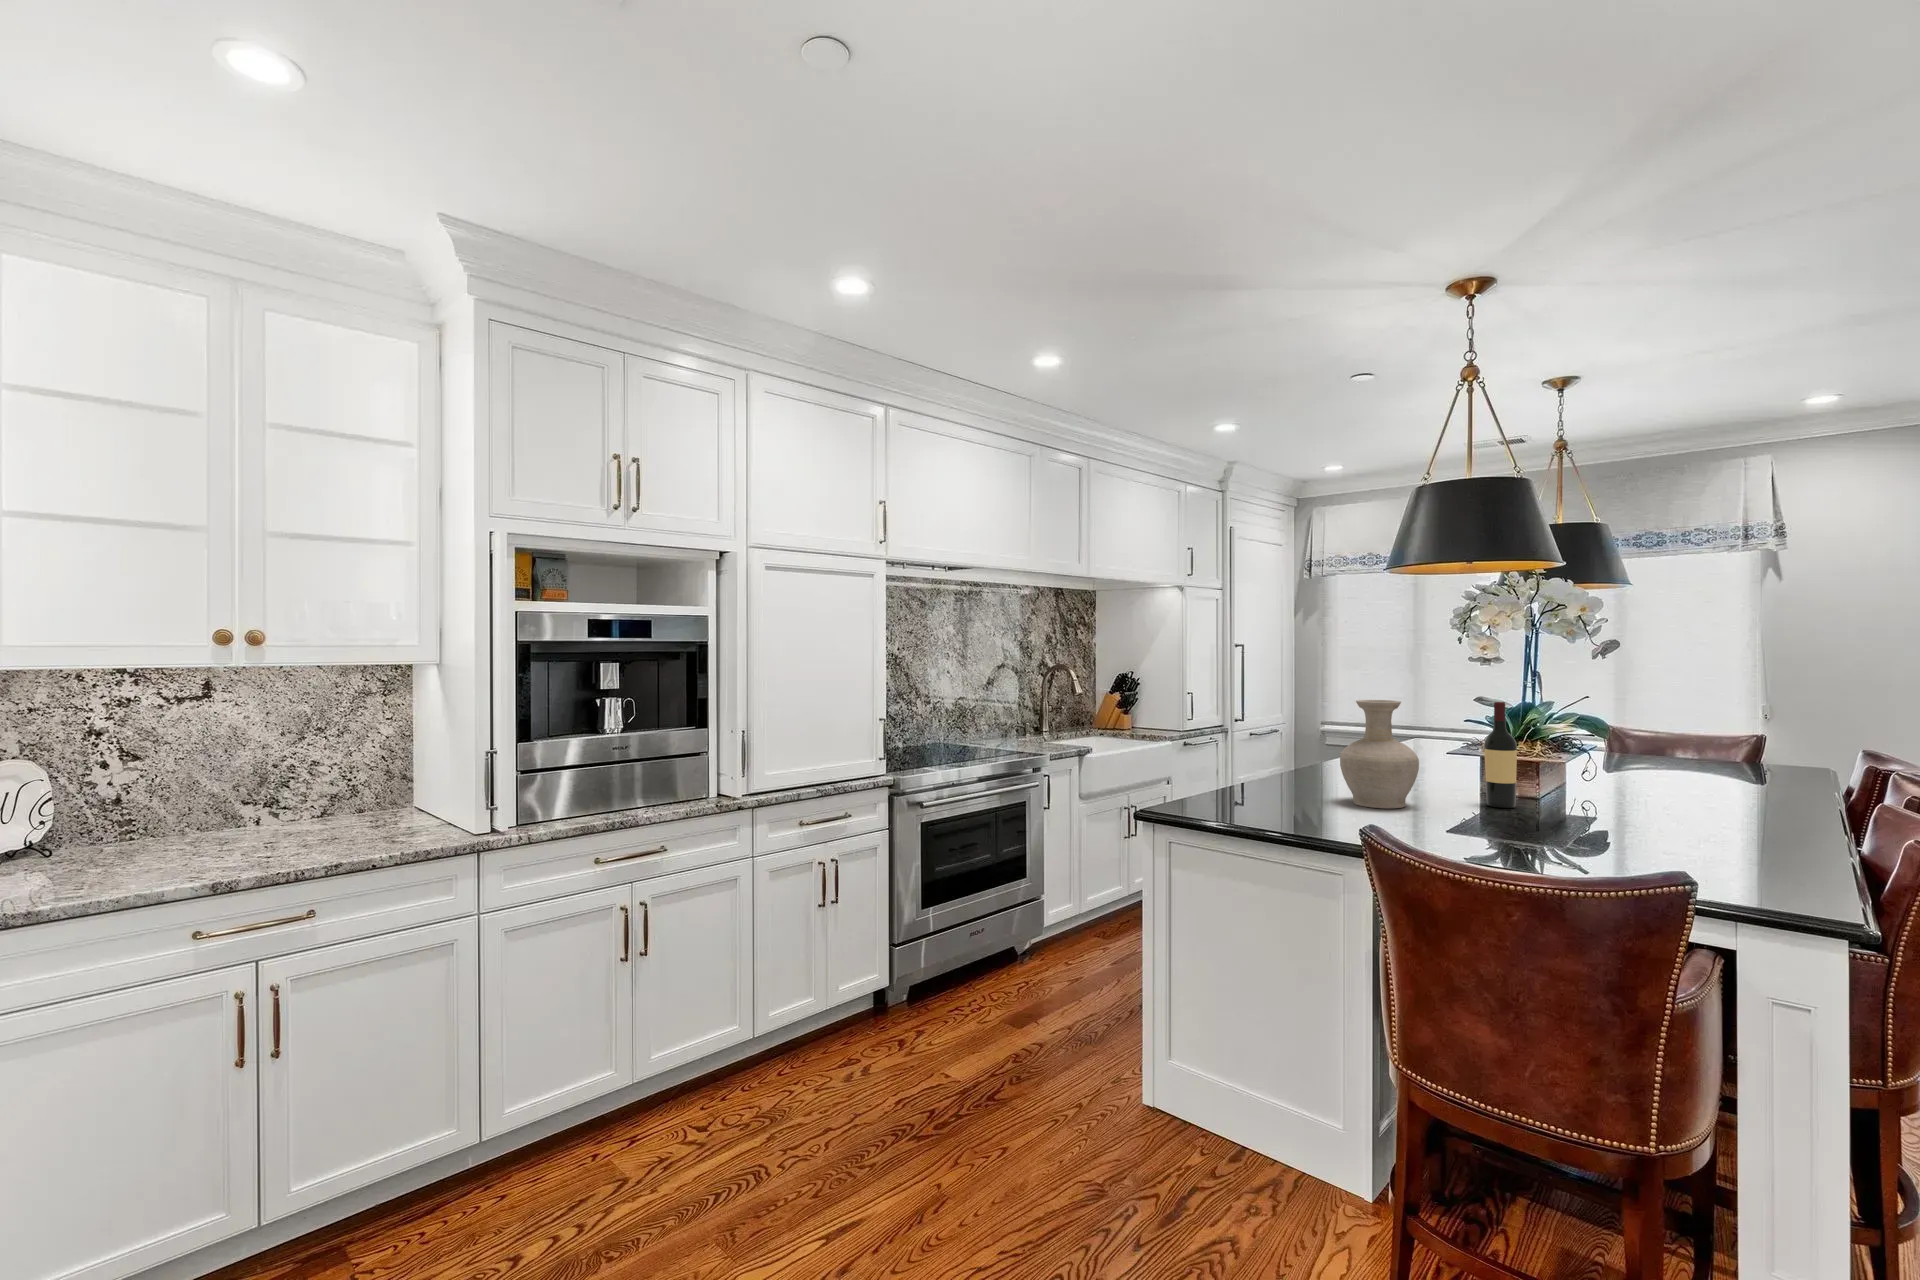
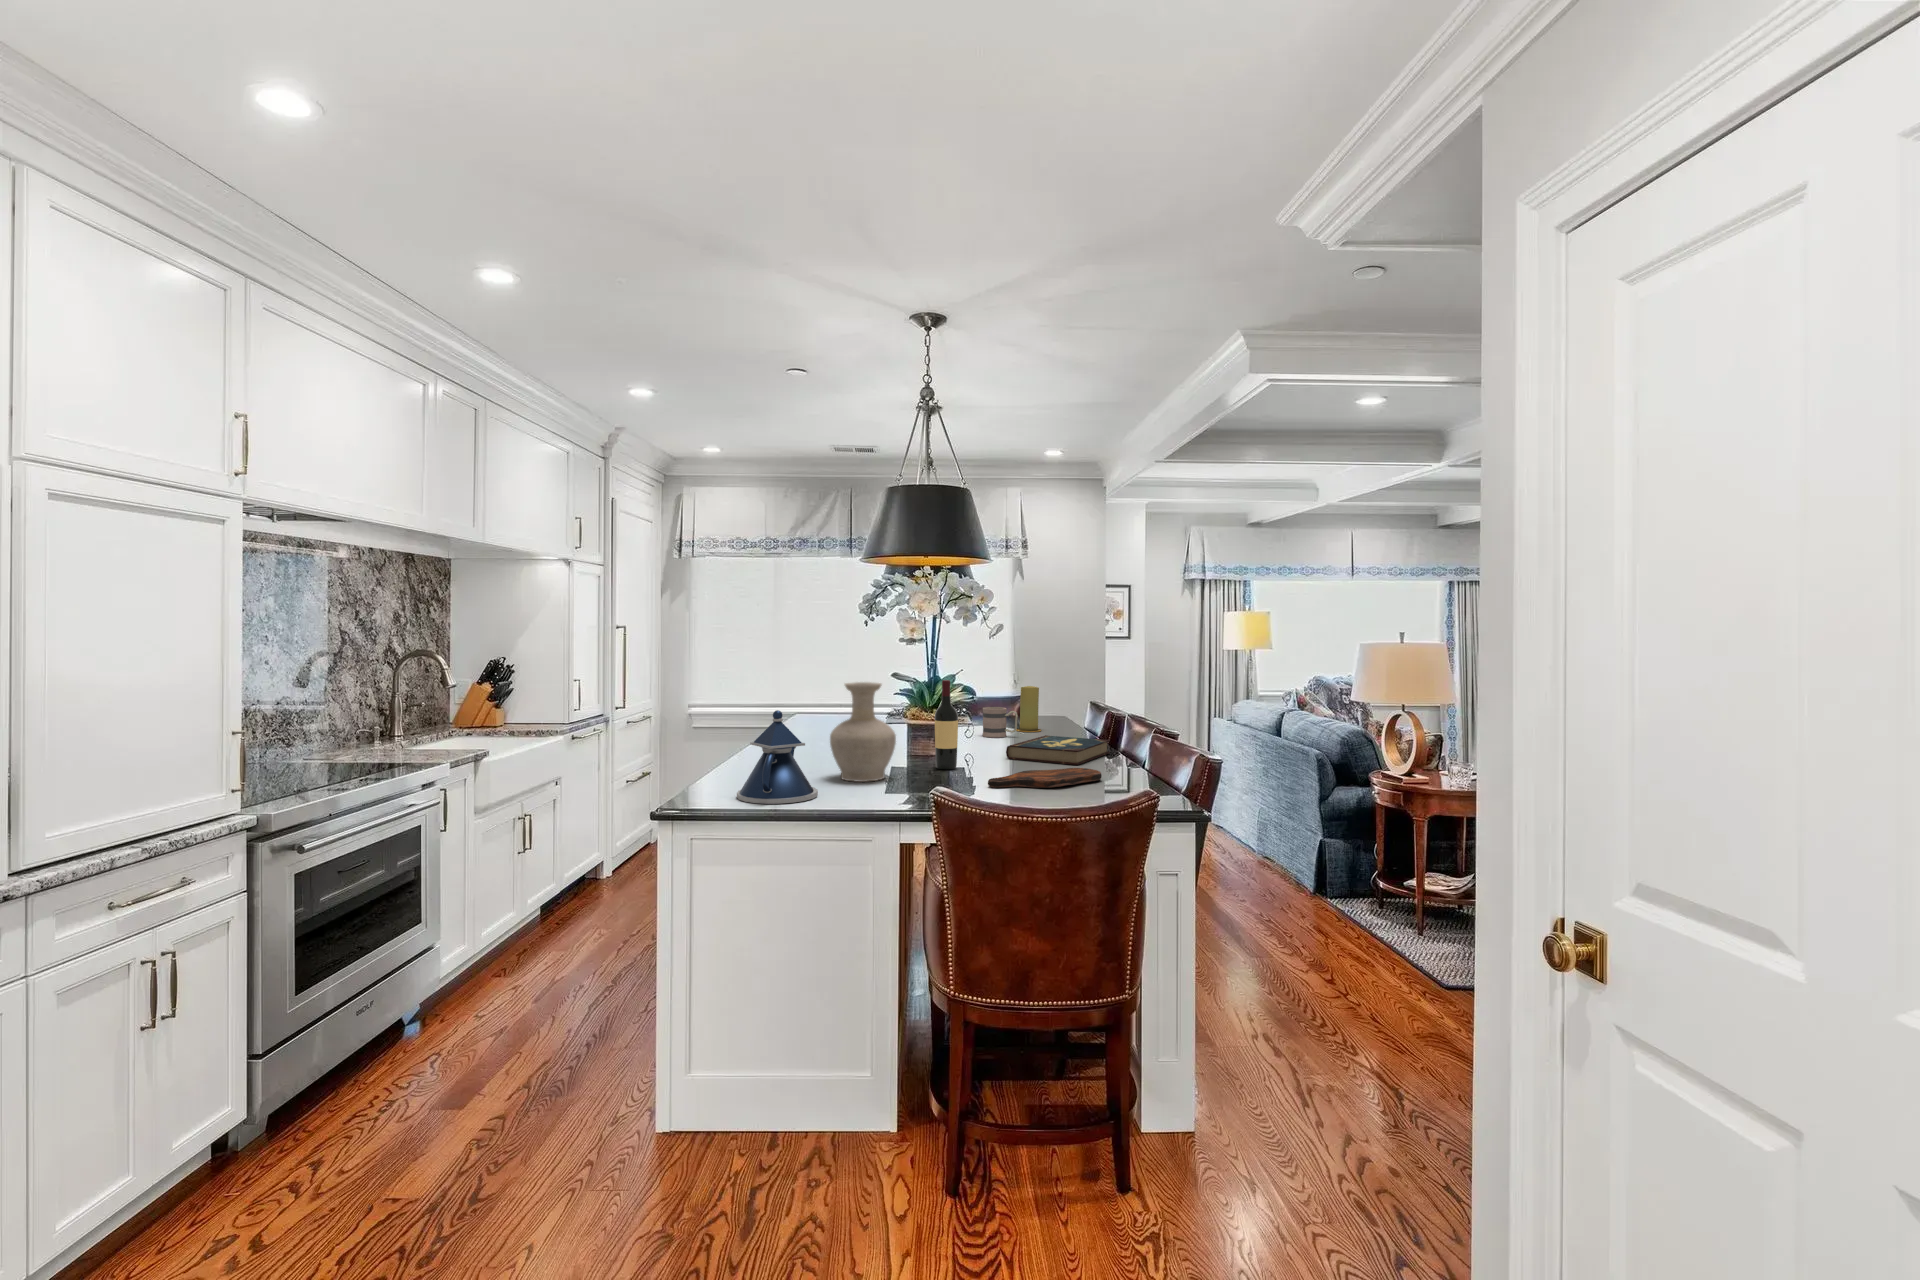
candle: none [1685,719,1729,780] -> present [1016,686,1041,732]
teapot: none [1219,723,1303,817] -> present [737,710,818,804]
mug: none [1618,742,1673,781] -> present [983,707,1018,738]
book: none [1608,783,1802,825] -> present [1006,735,1110,765]
cutting board: none [1523,820,1722,846] -> present [988,768,1102,788]

